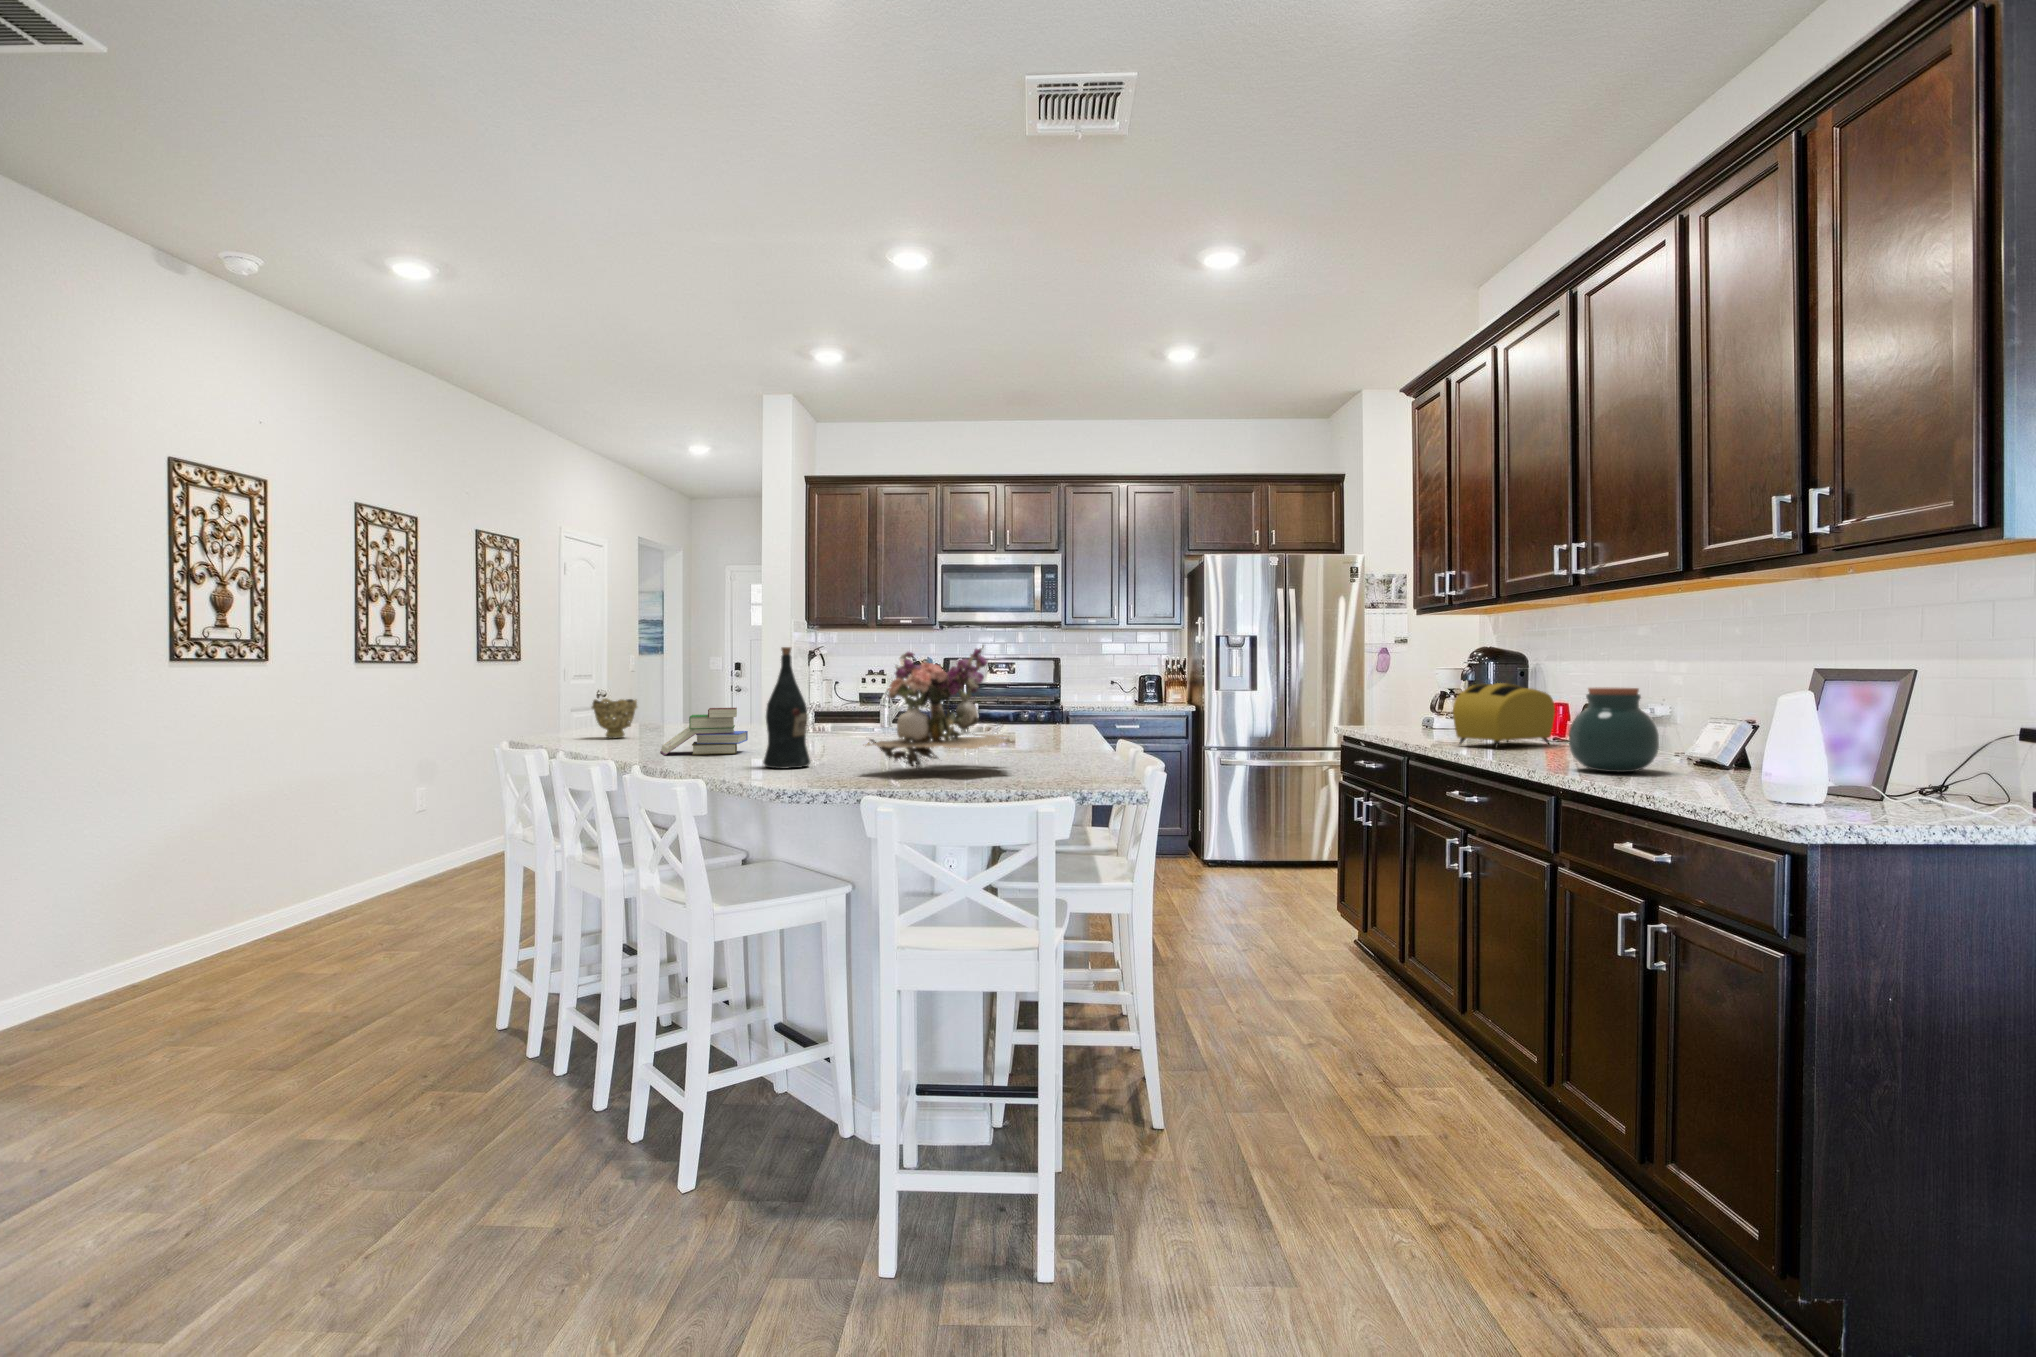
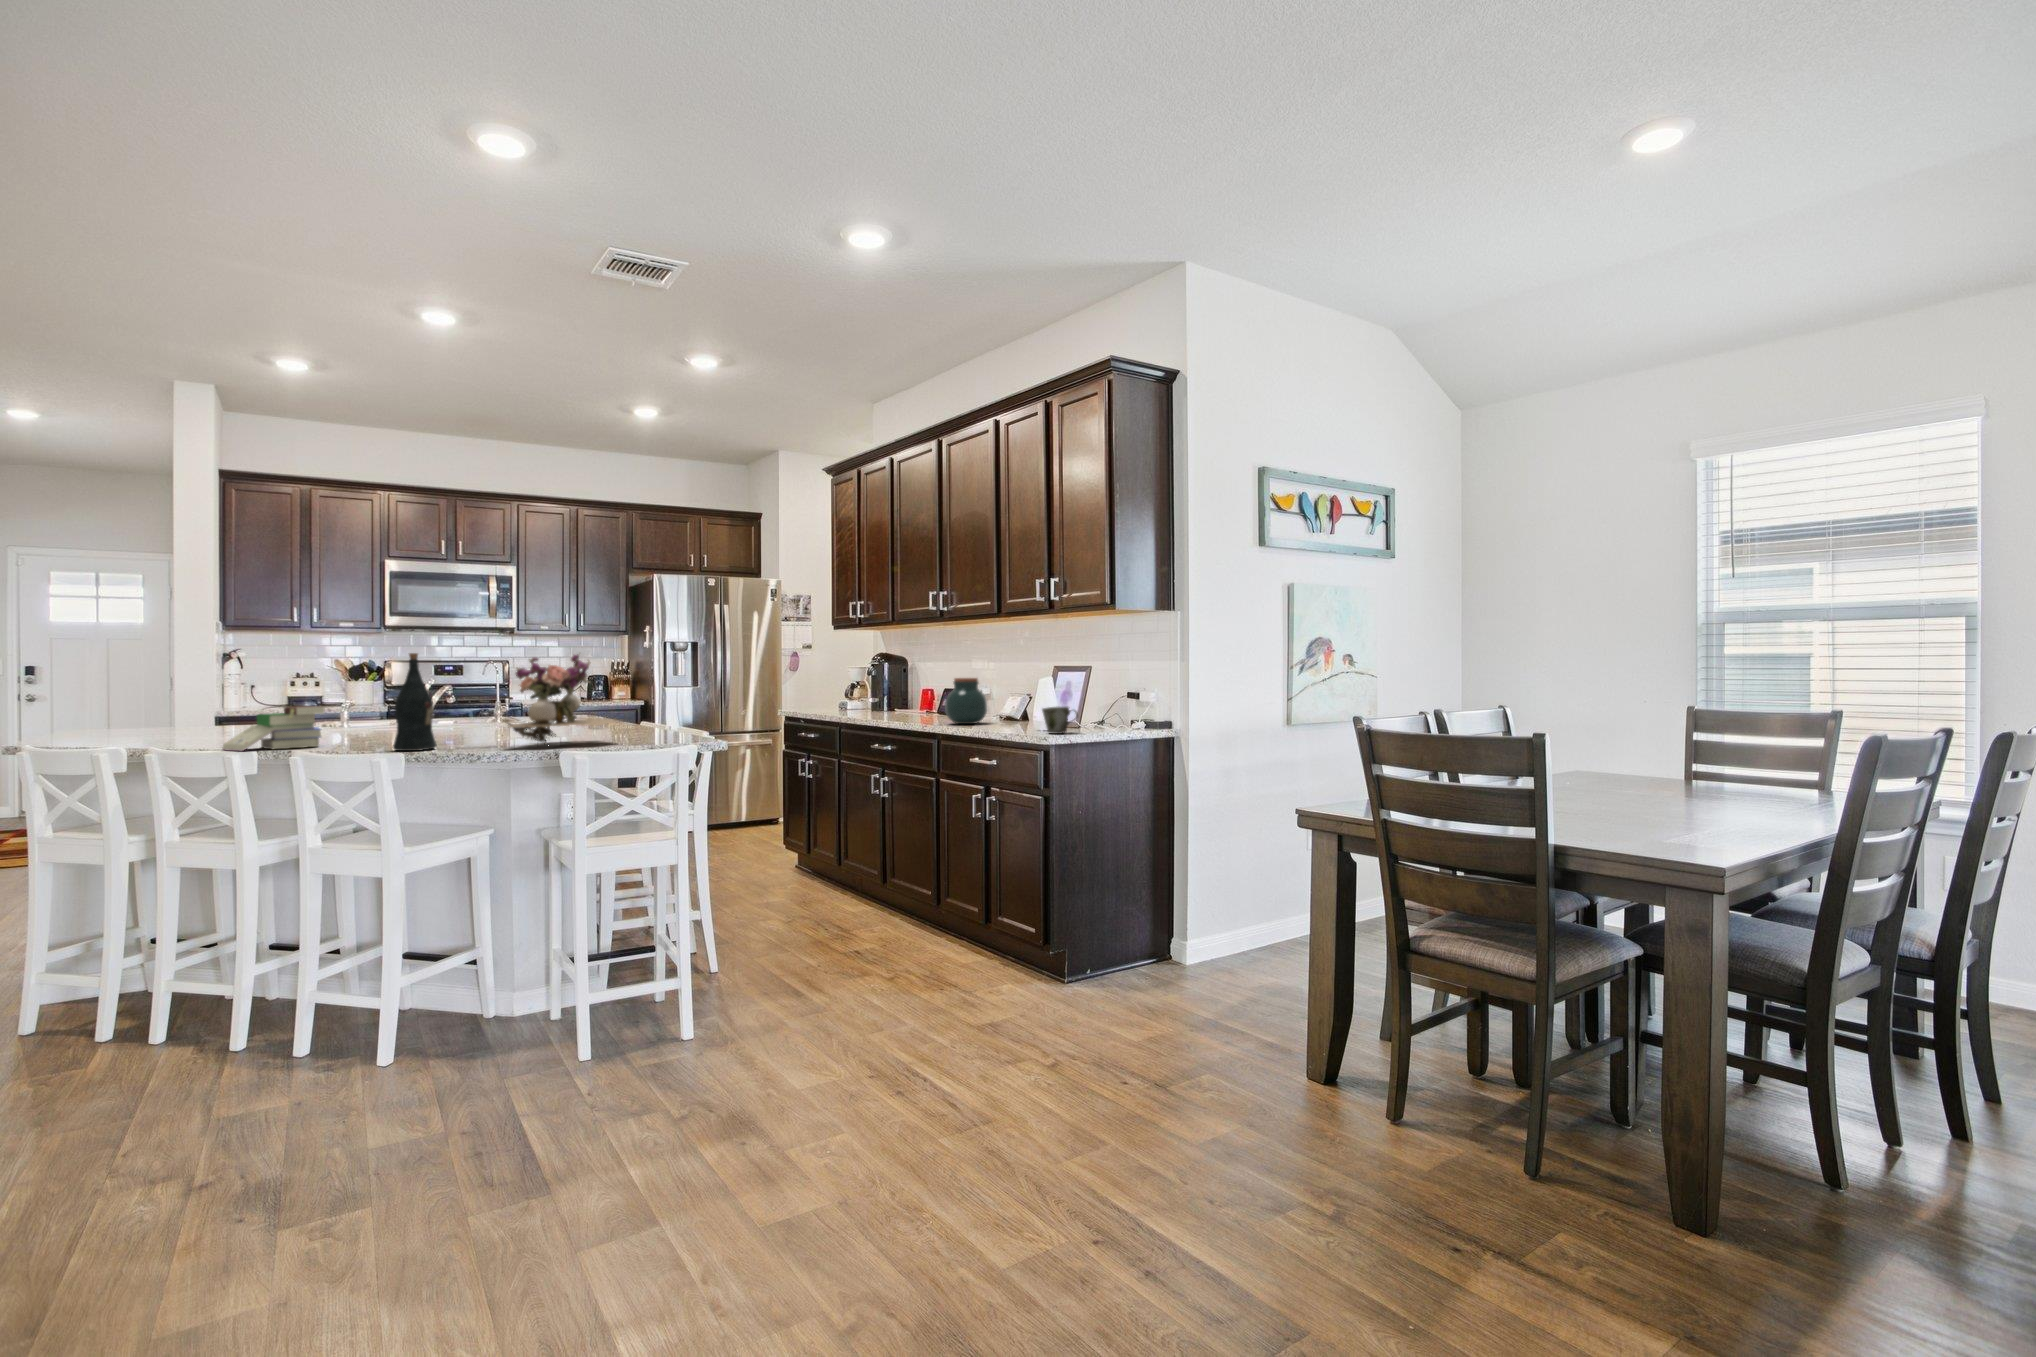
toaster: present [1453,683,1555,748] -> none [874,677,930,717]
decorative bowl: present [592,699,637,738] -> none [52,704,116,746]
mug: none [1788,756,1895,818] -> present [1042,706,1078,734]

